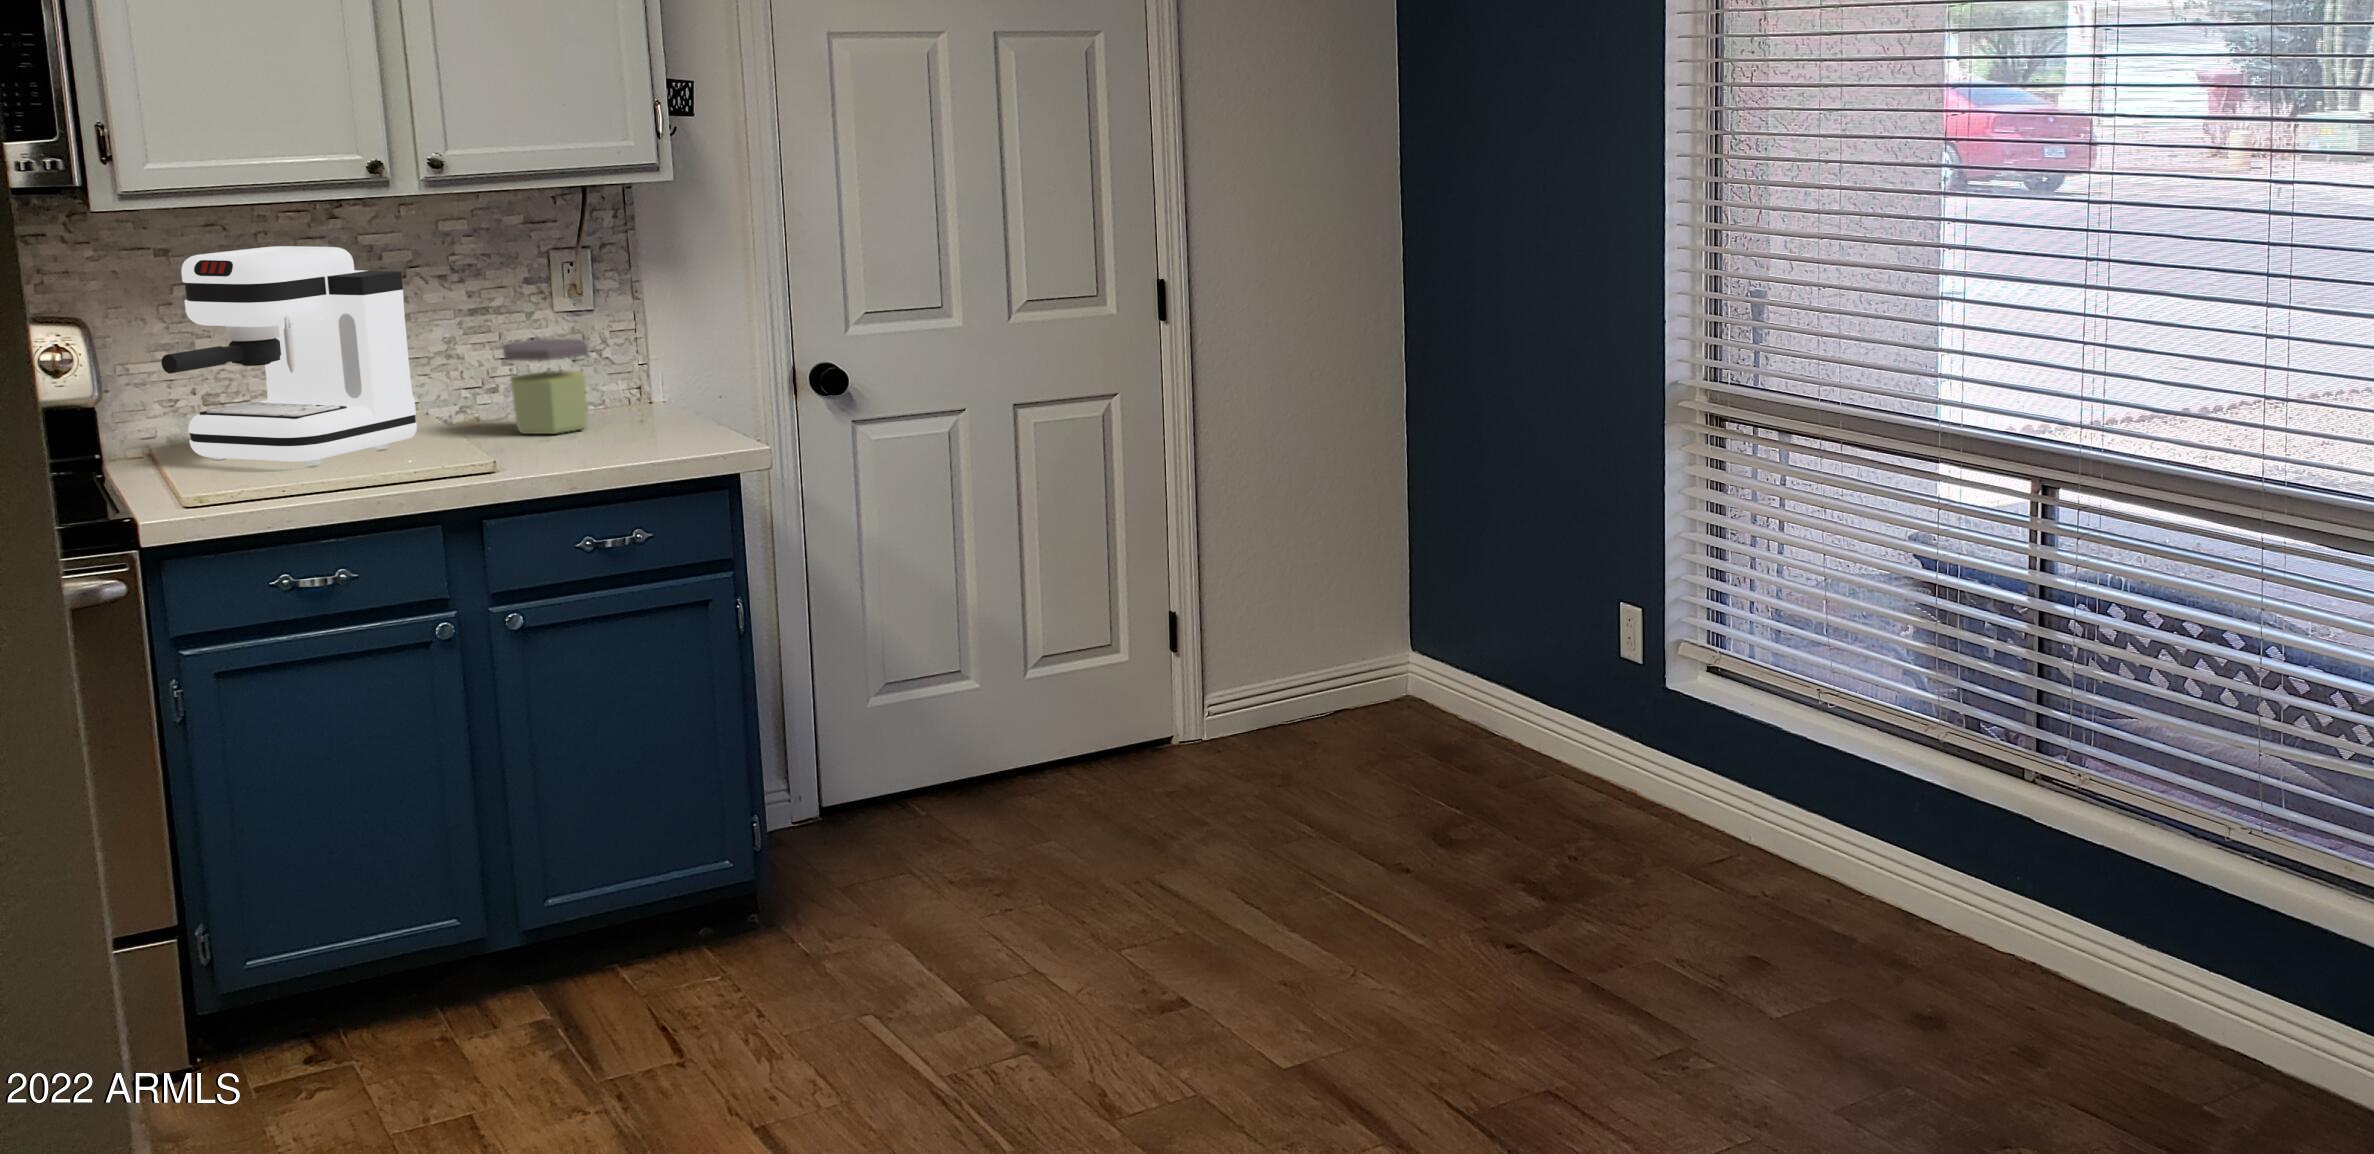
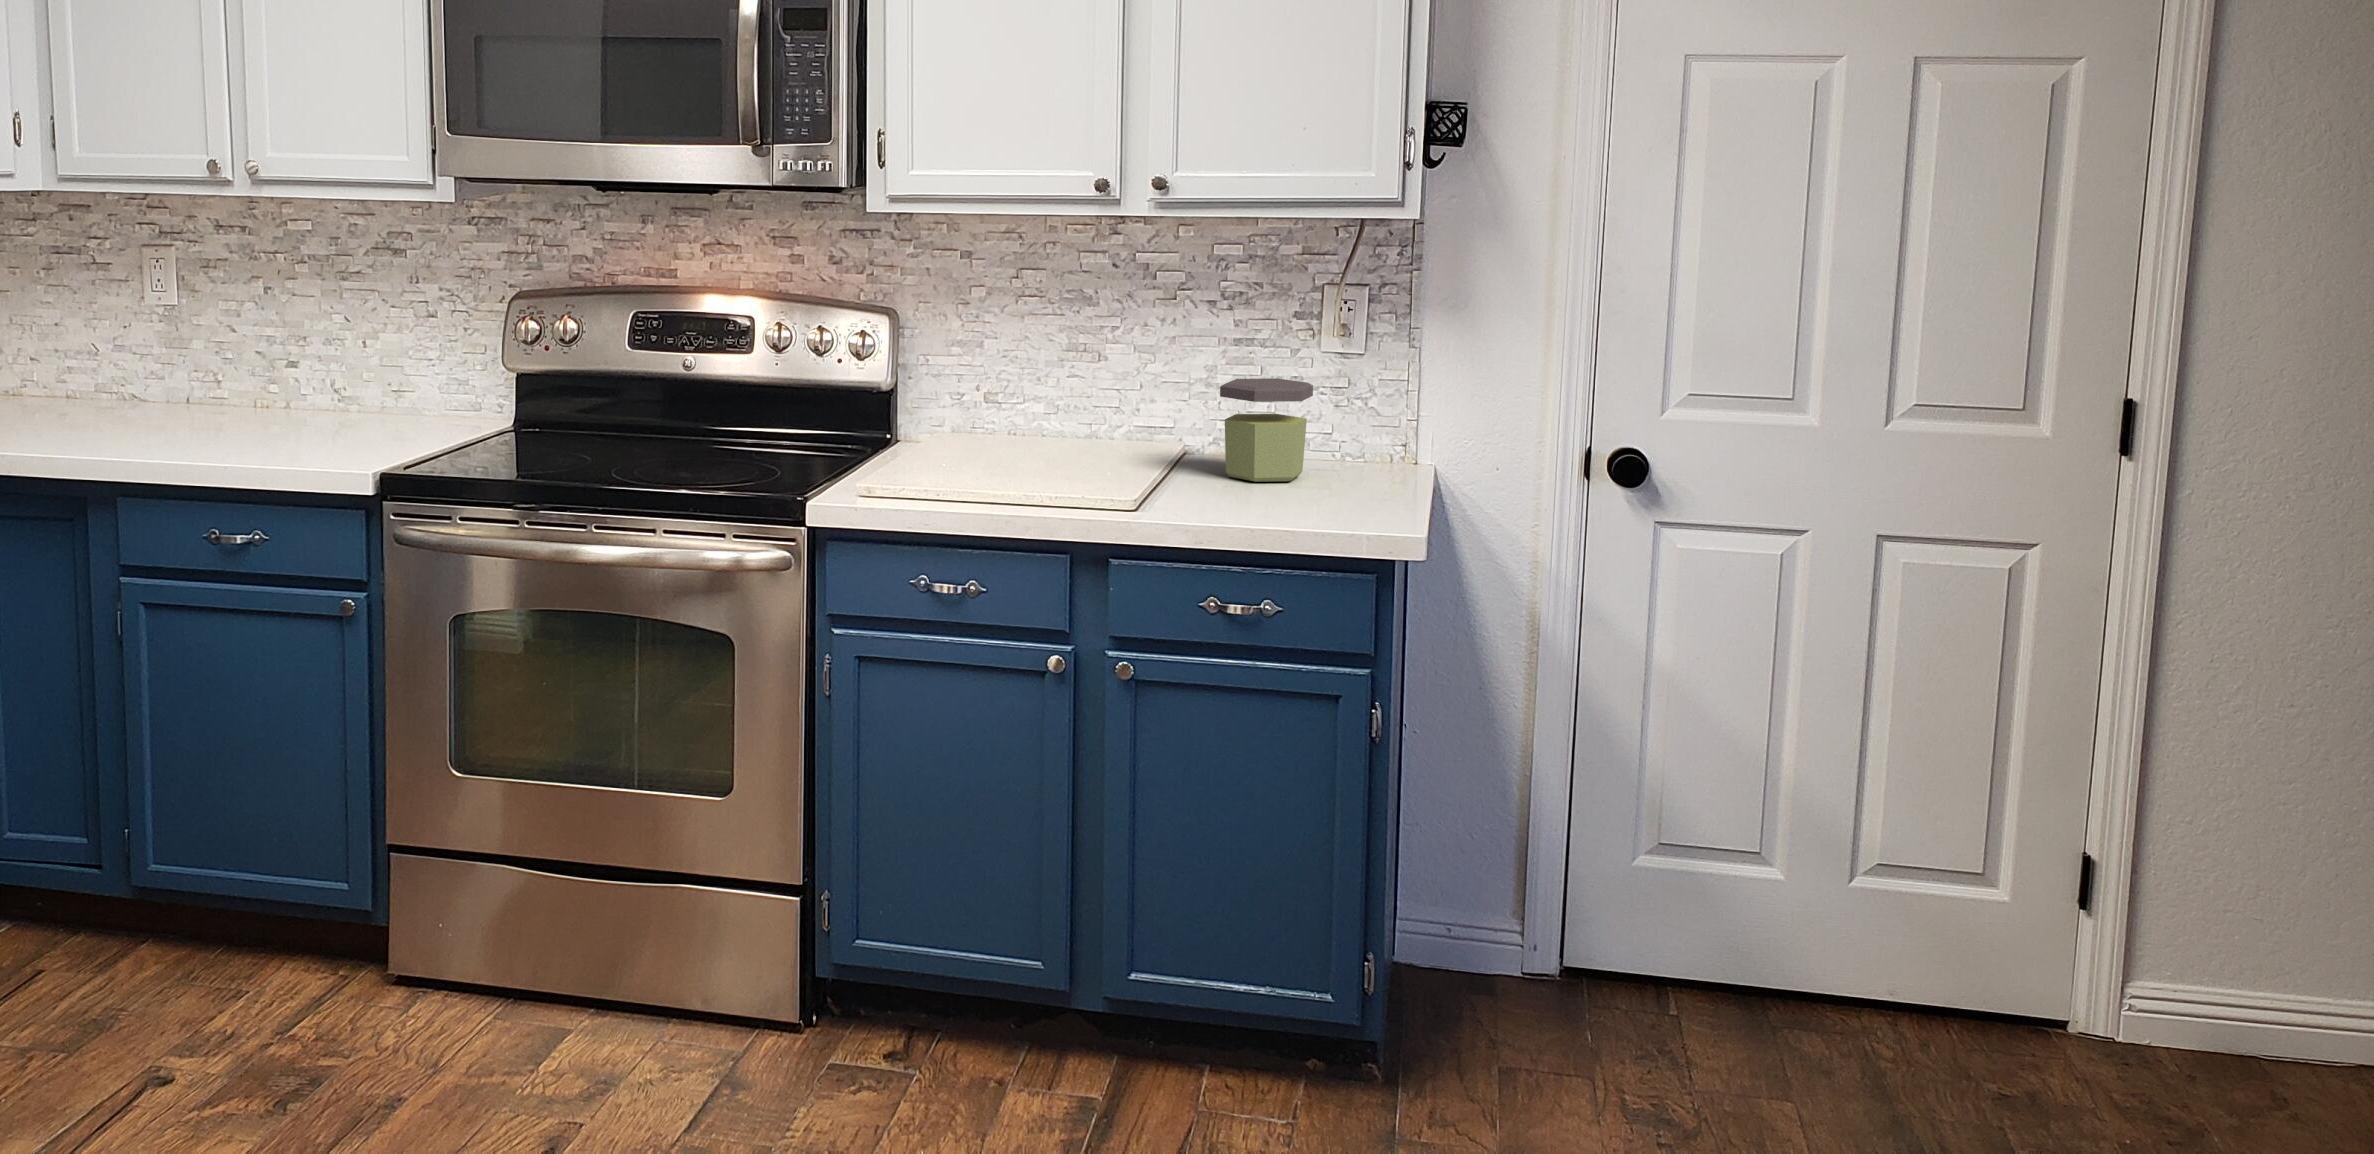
coffee maker: present [161,246,417,465] -> none [899,258,1127,476]

